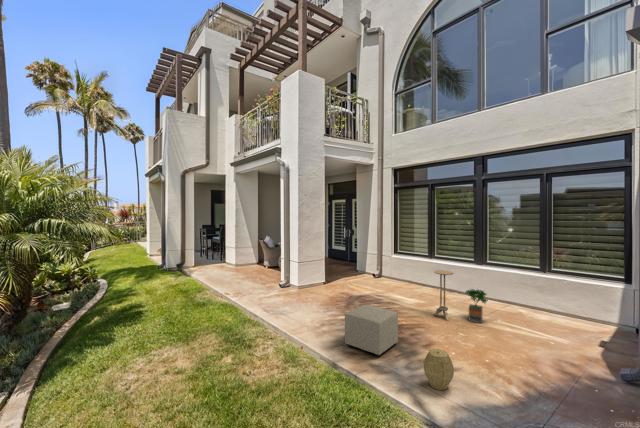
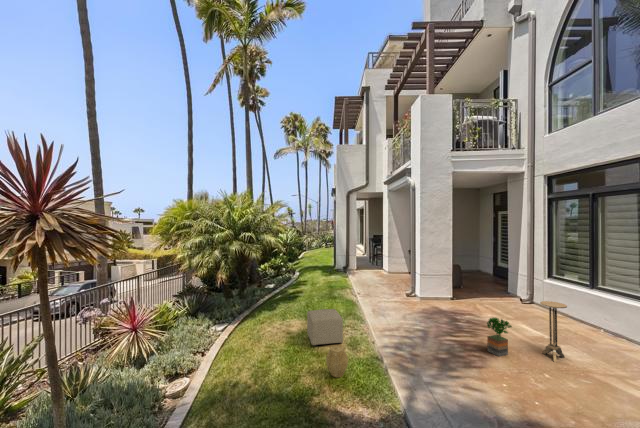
potted tree: present [466,289,488,323] -> present [487,318,512,356]
ottoman: present [345,305,398,355] -> present [307,309,343,346]
woven basket: present [424,349,454,390] -> present [326,346,348,377]

